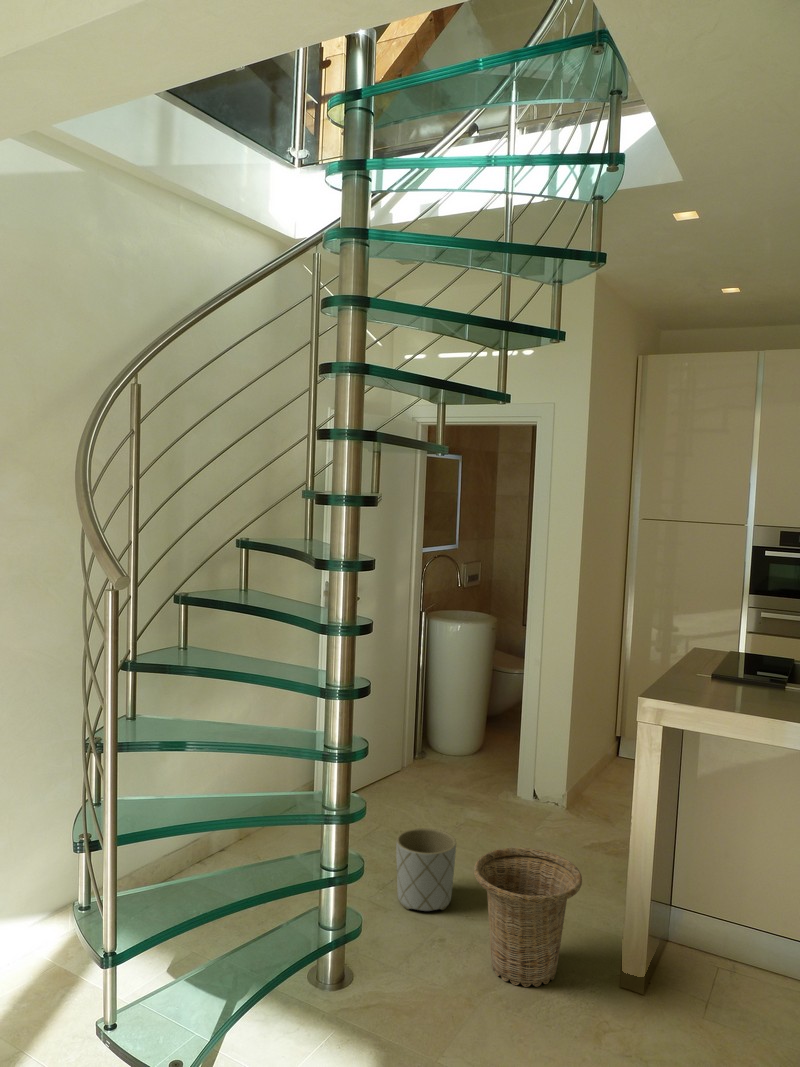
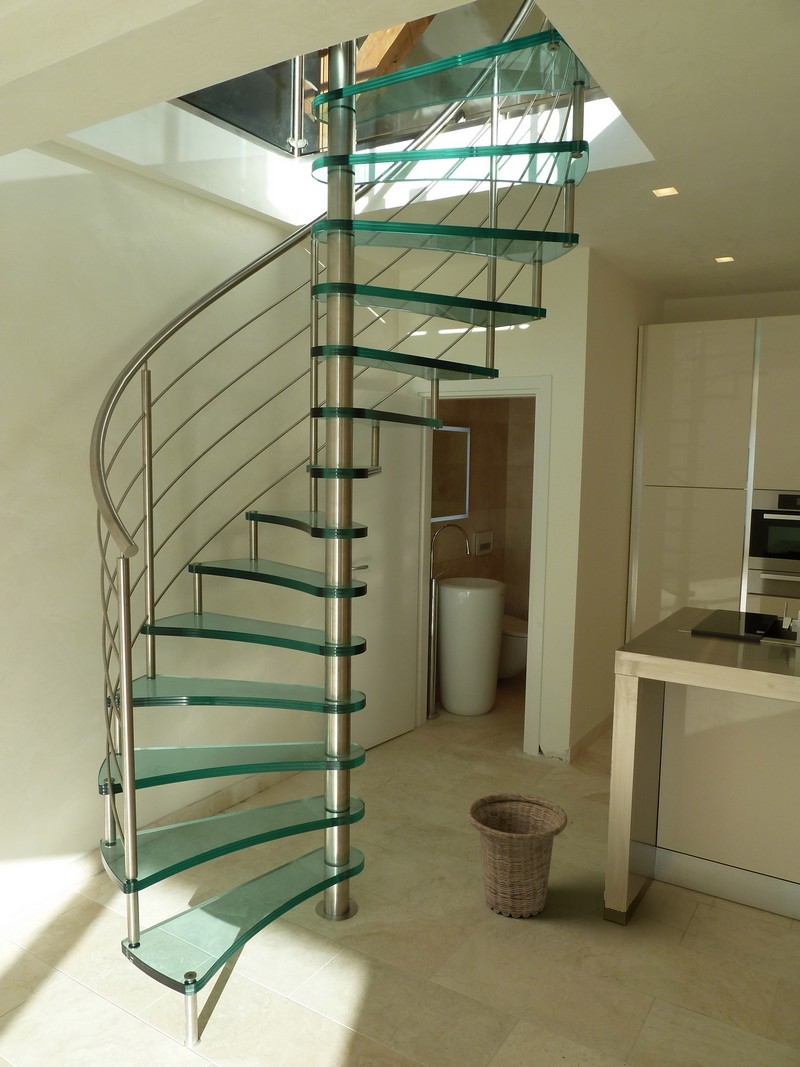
planter: present [396,828,456,911] -> none [400,778,456,852]

